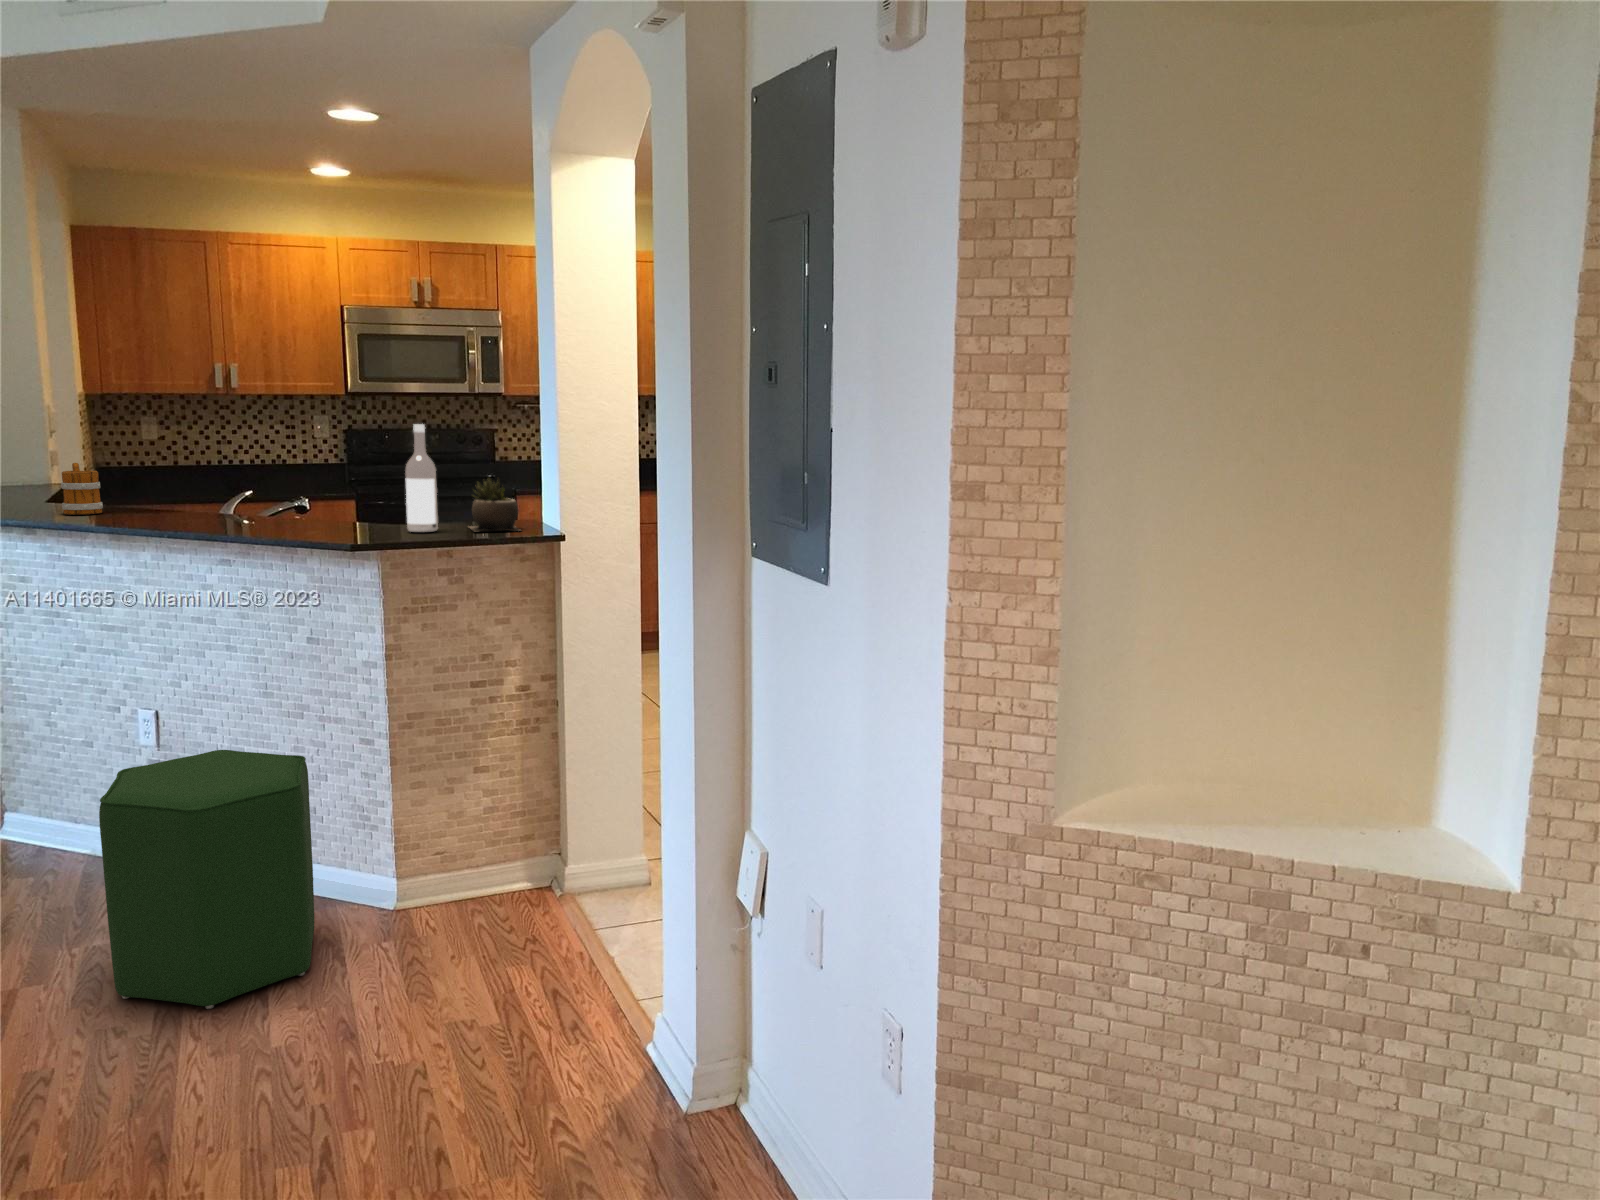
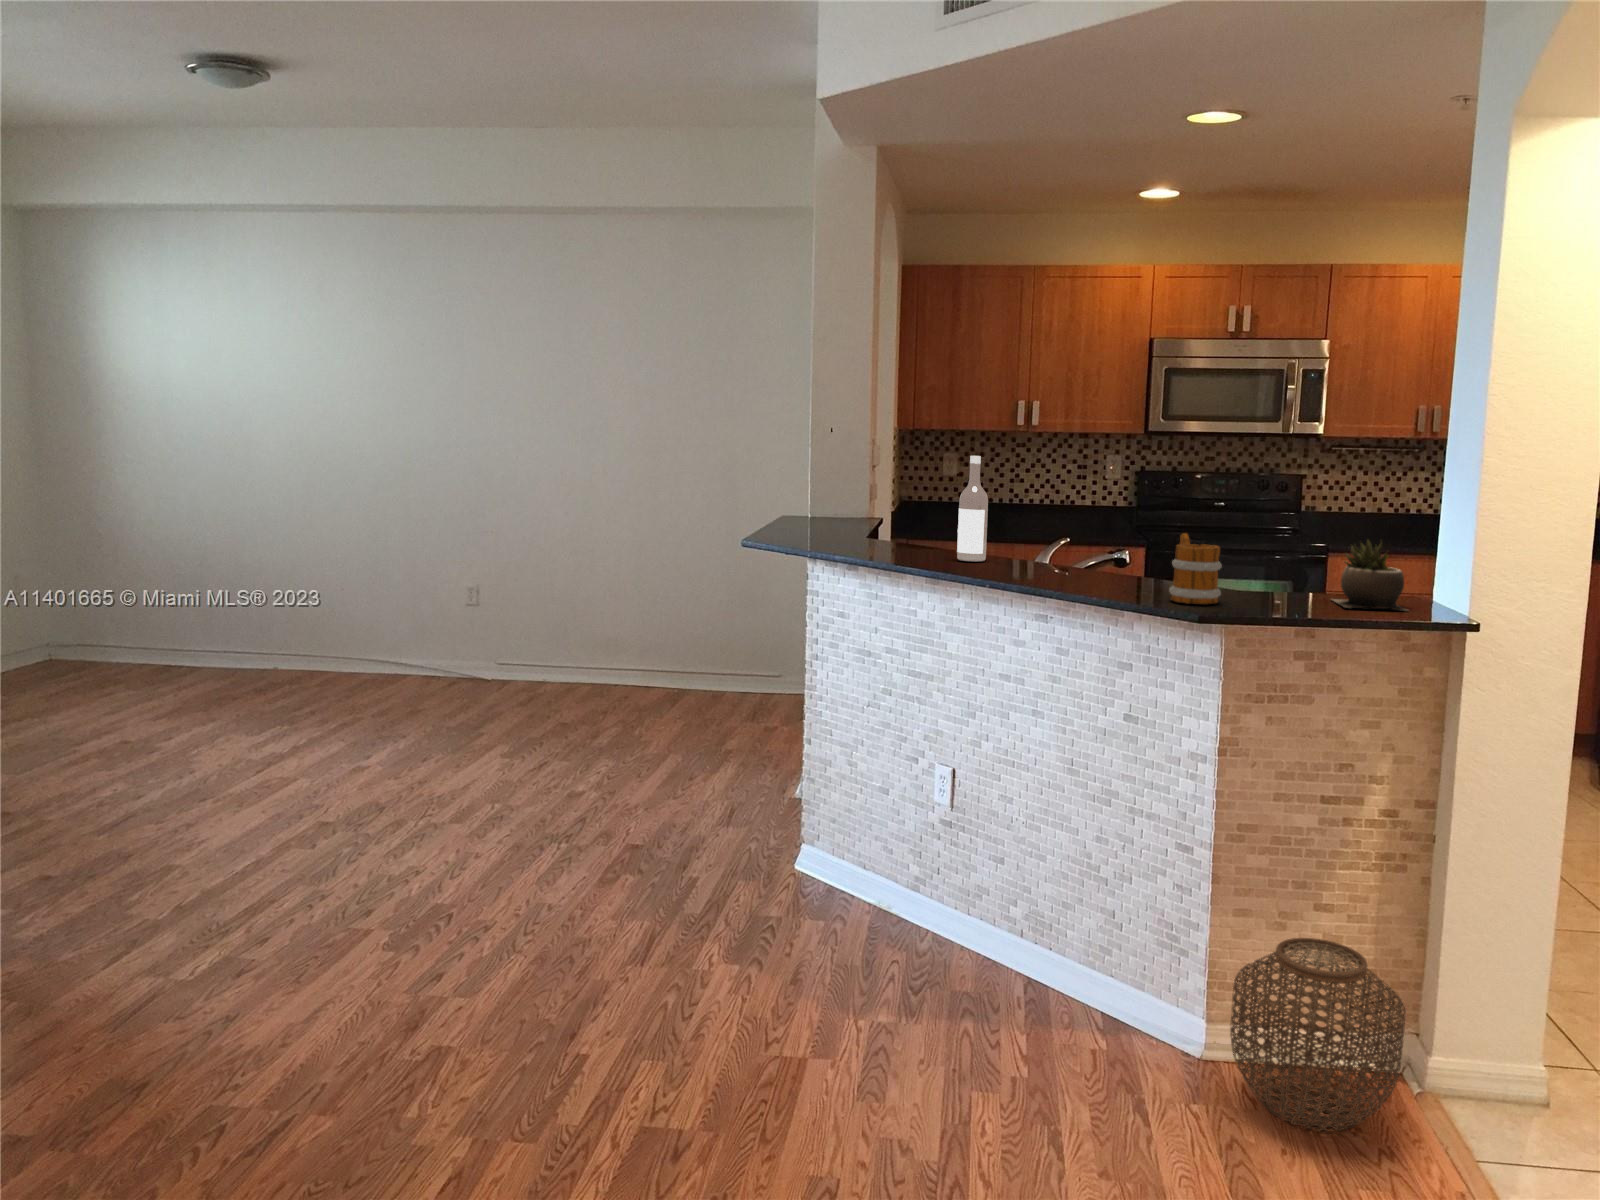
wine bottle: present [405,424,438,532] -> present [957,456,988,562]
mug: present [61,463,103,515] -> present [1169,533,1222,604]
ottoman: present [99,750,314,1009] -> none [904,831,1121,1136]
woven basket: none [412,792,540,937] -> present [1230,938,1406,1131]

